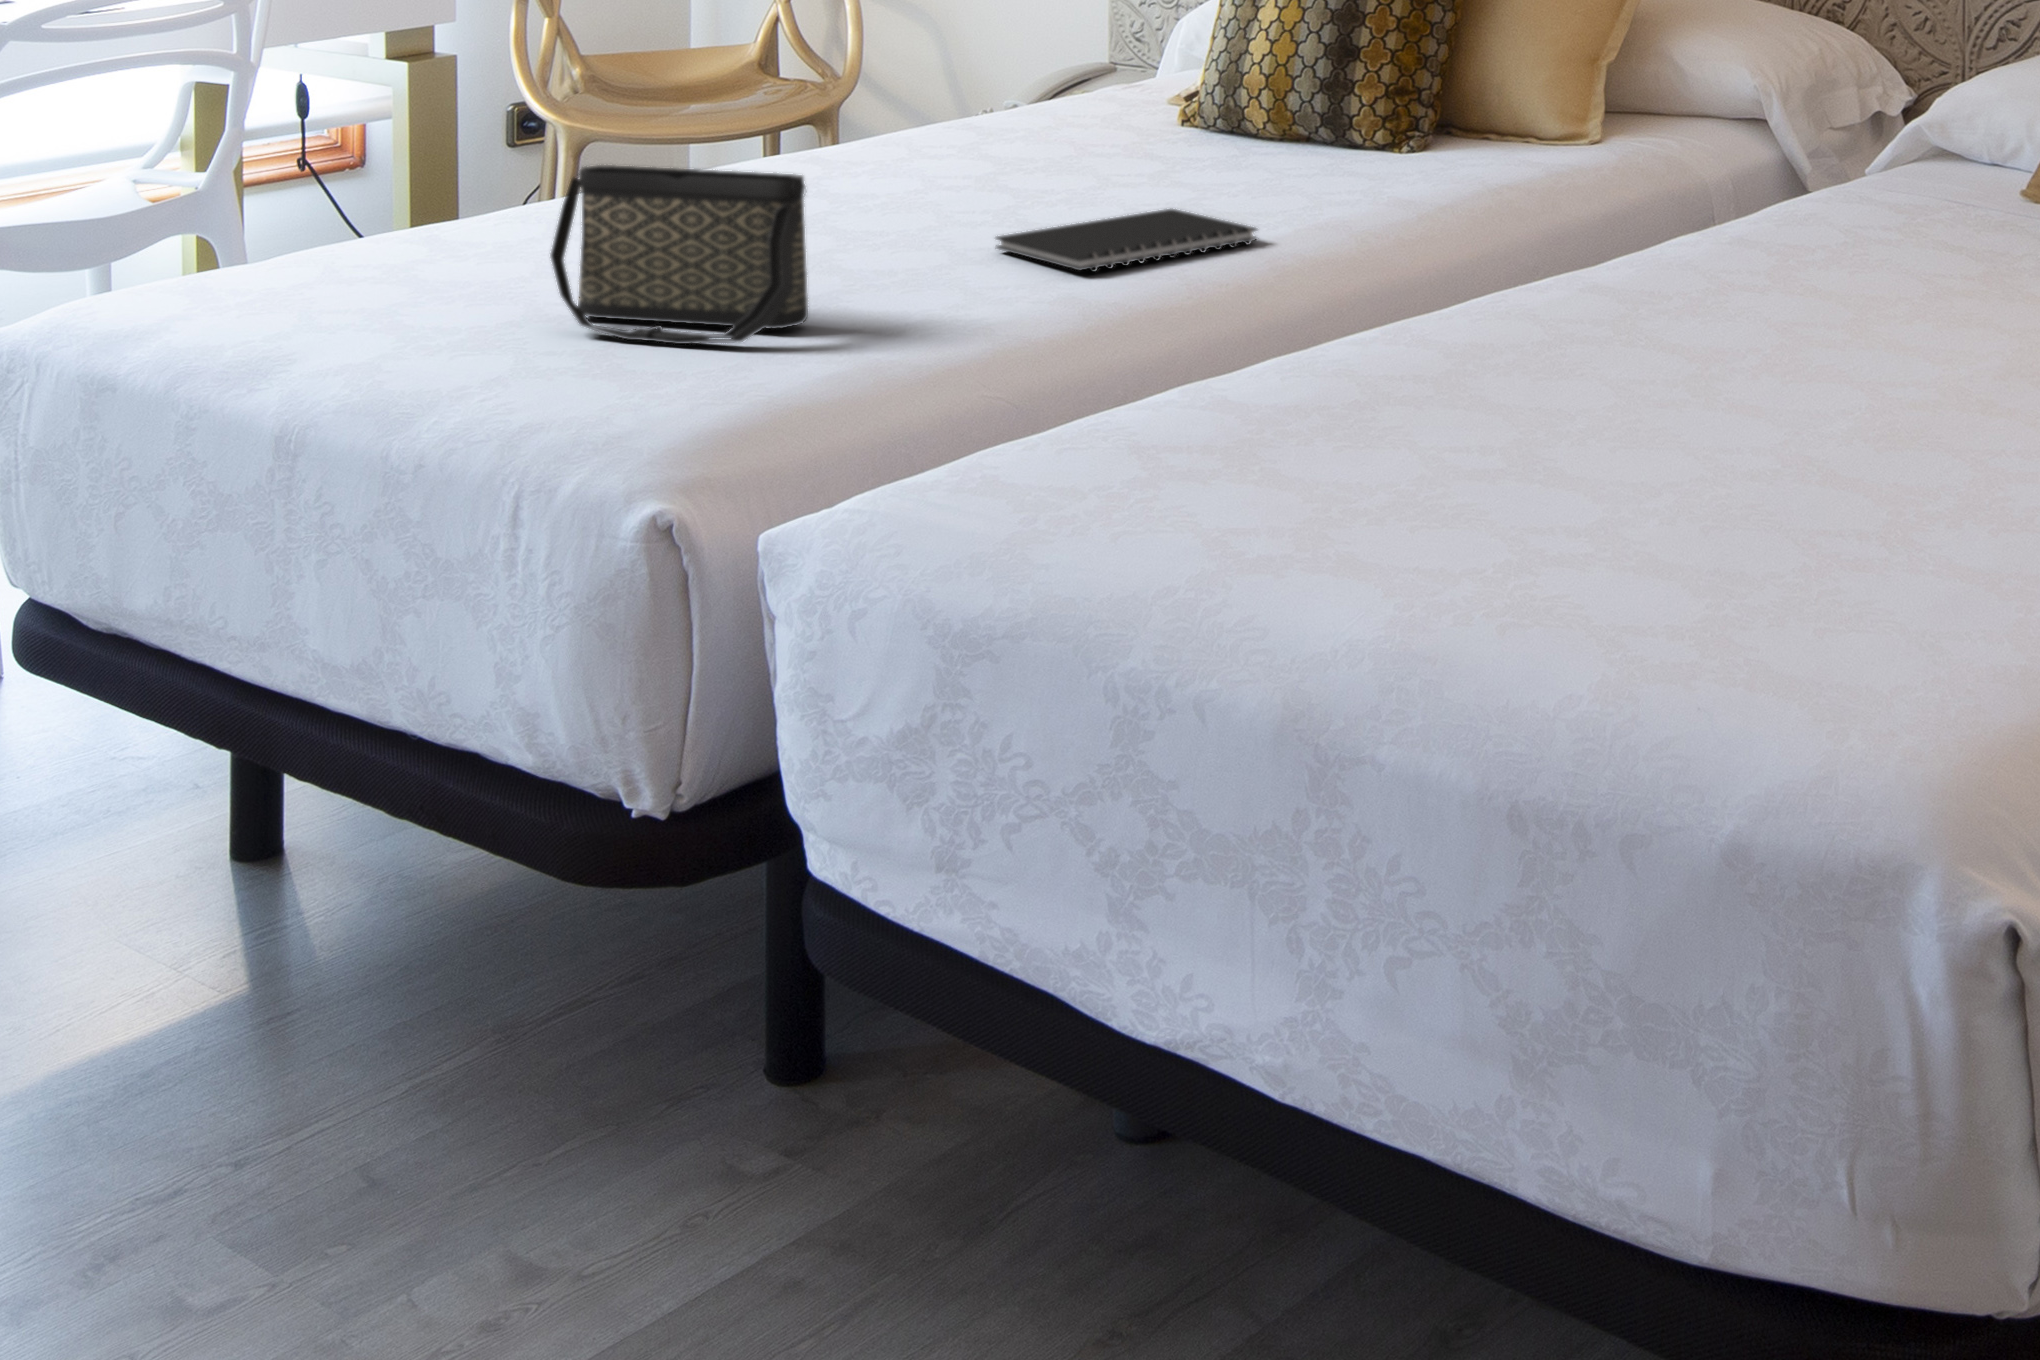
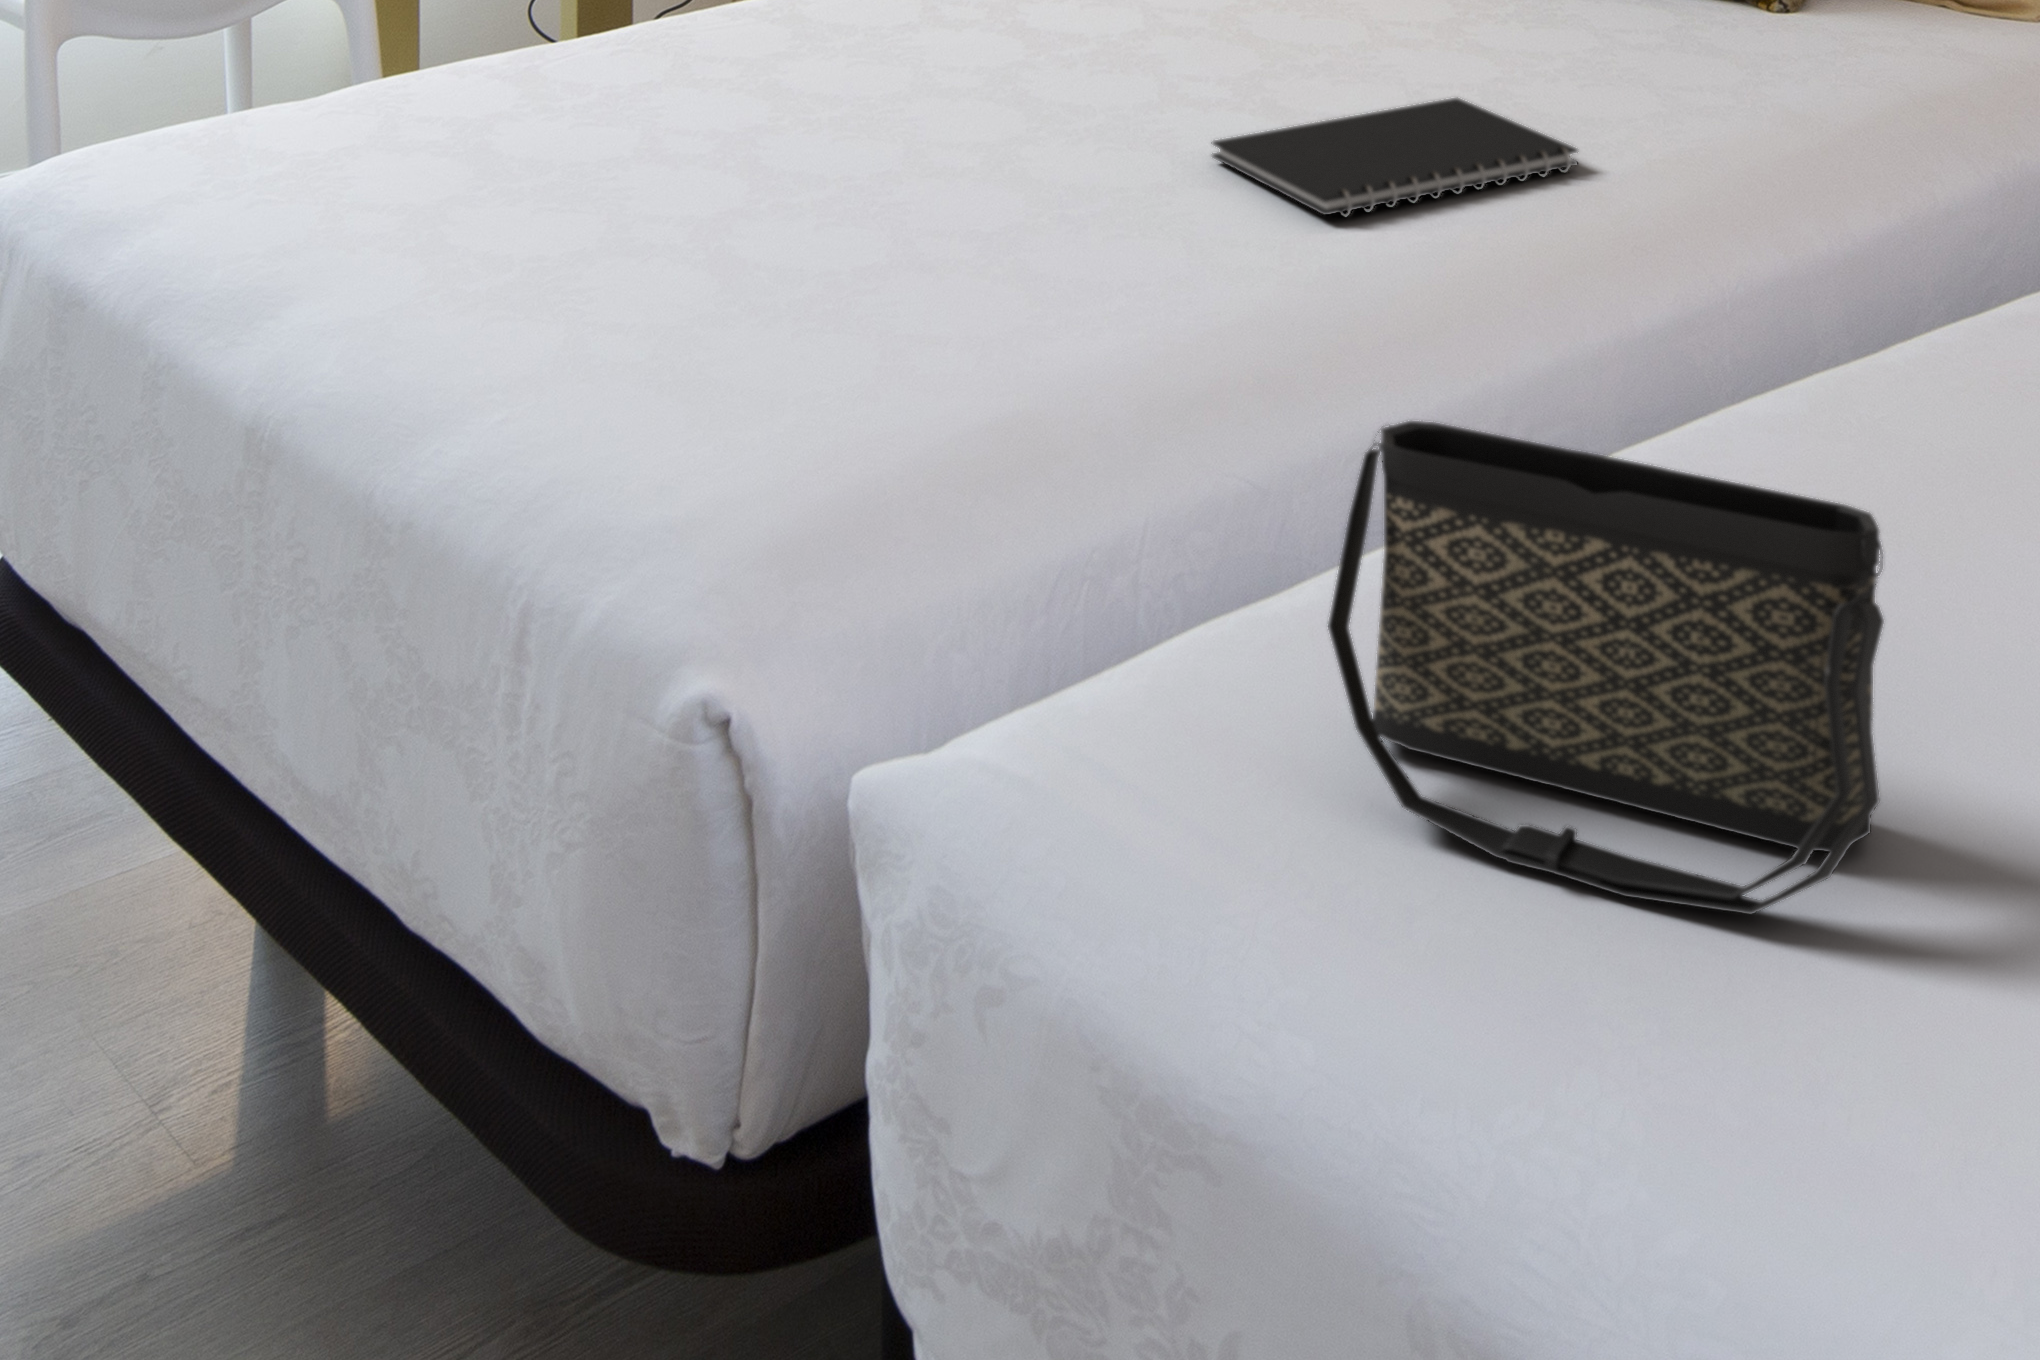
handbag: present [551,165,808,344] -> present [1328,421,1884,914]

